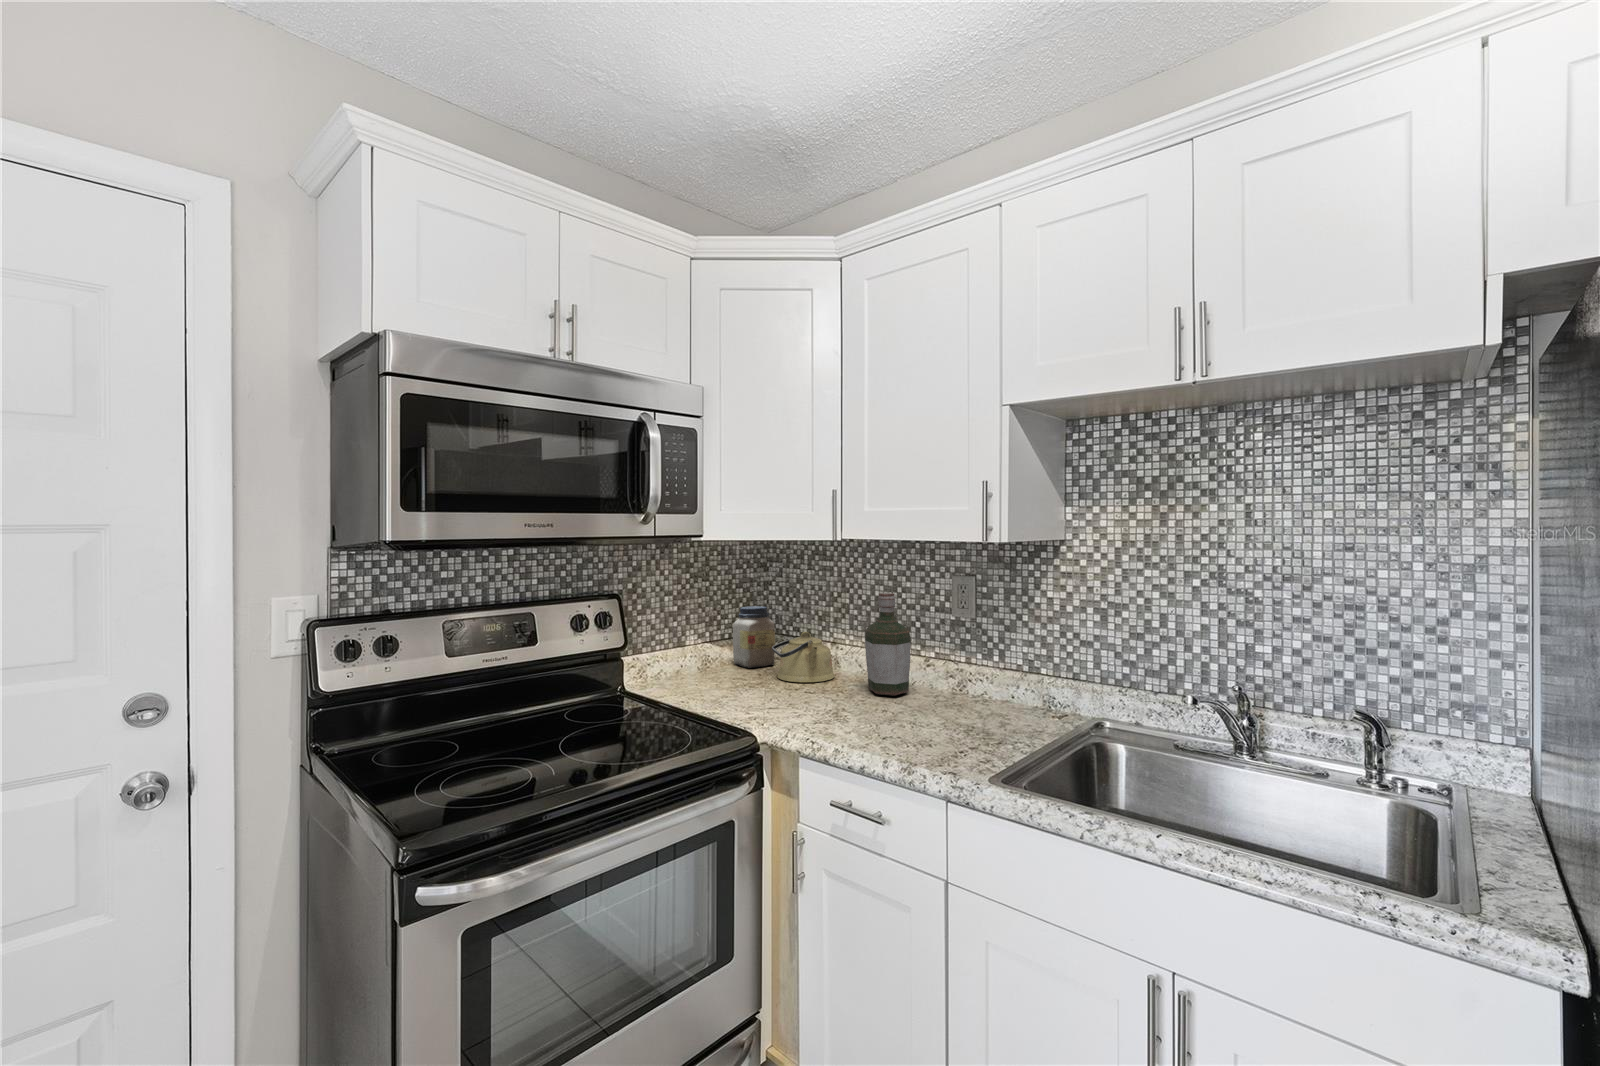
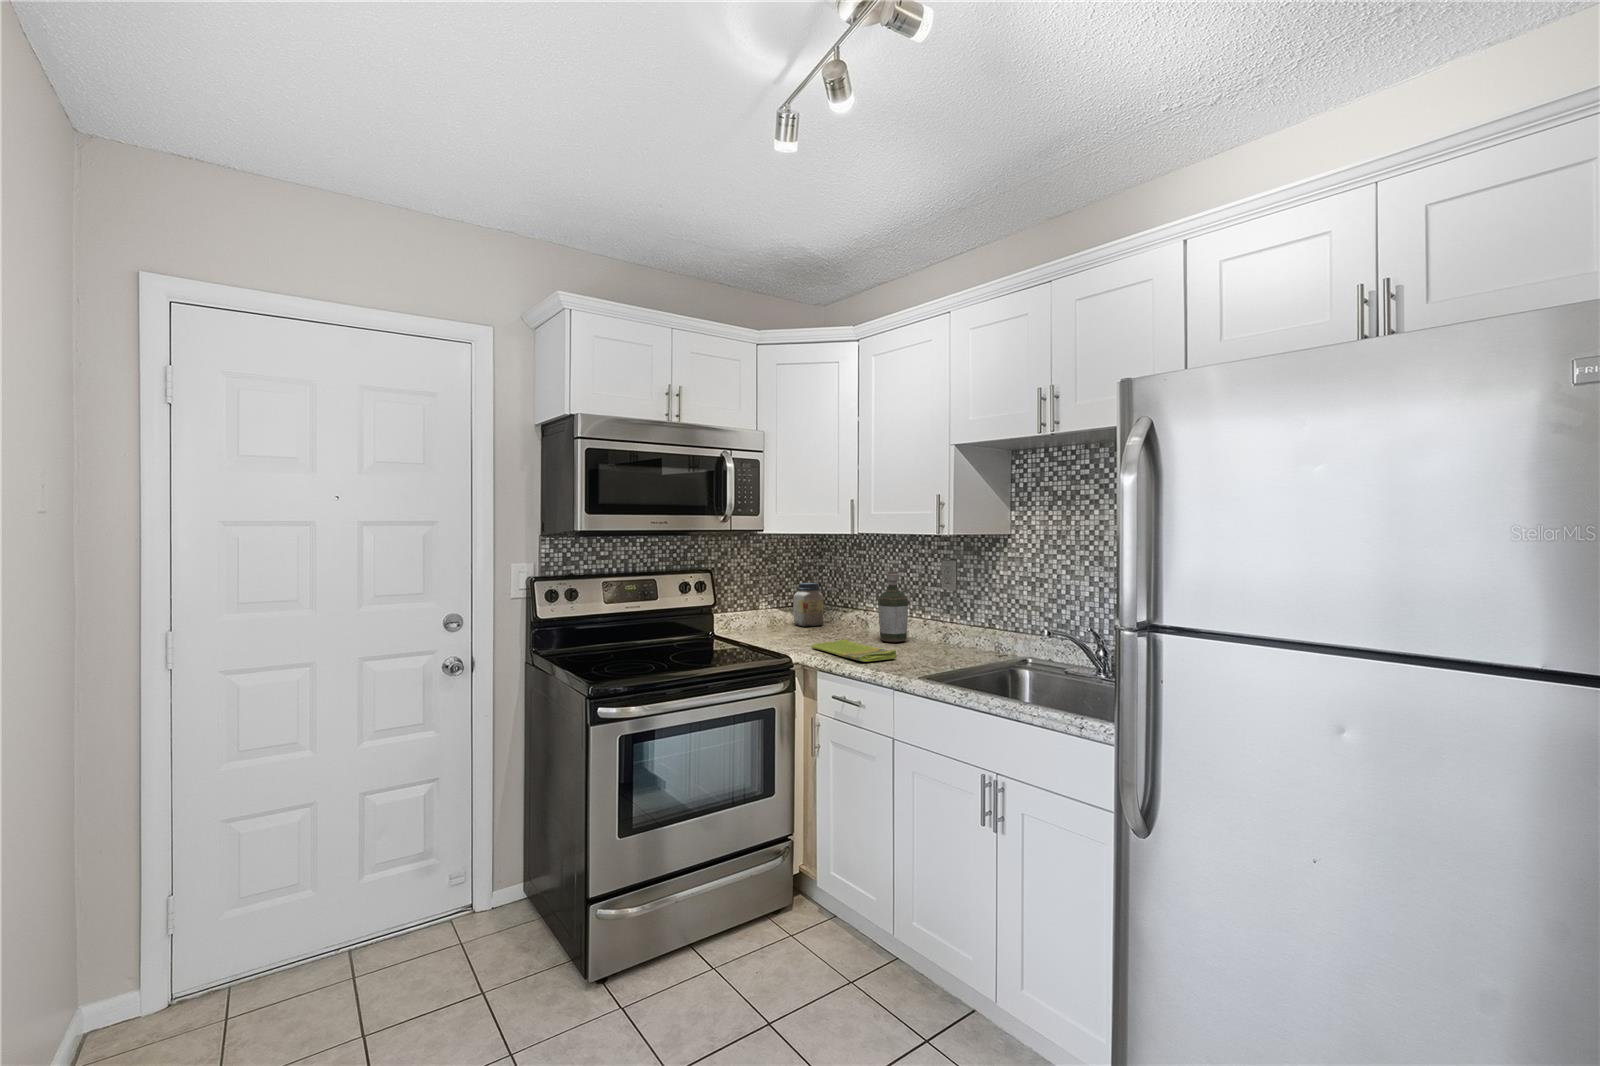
kettle: present [772,632,835,682] -> none [818,600,862,635]
dish towel: none [779,695,921,743] -> present [811,639,897,662]

